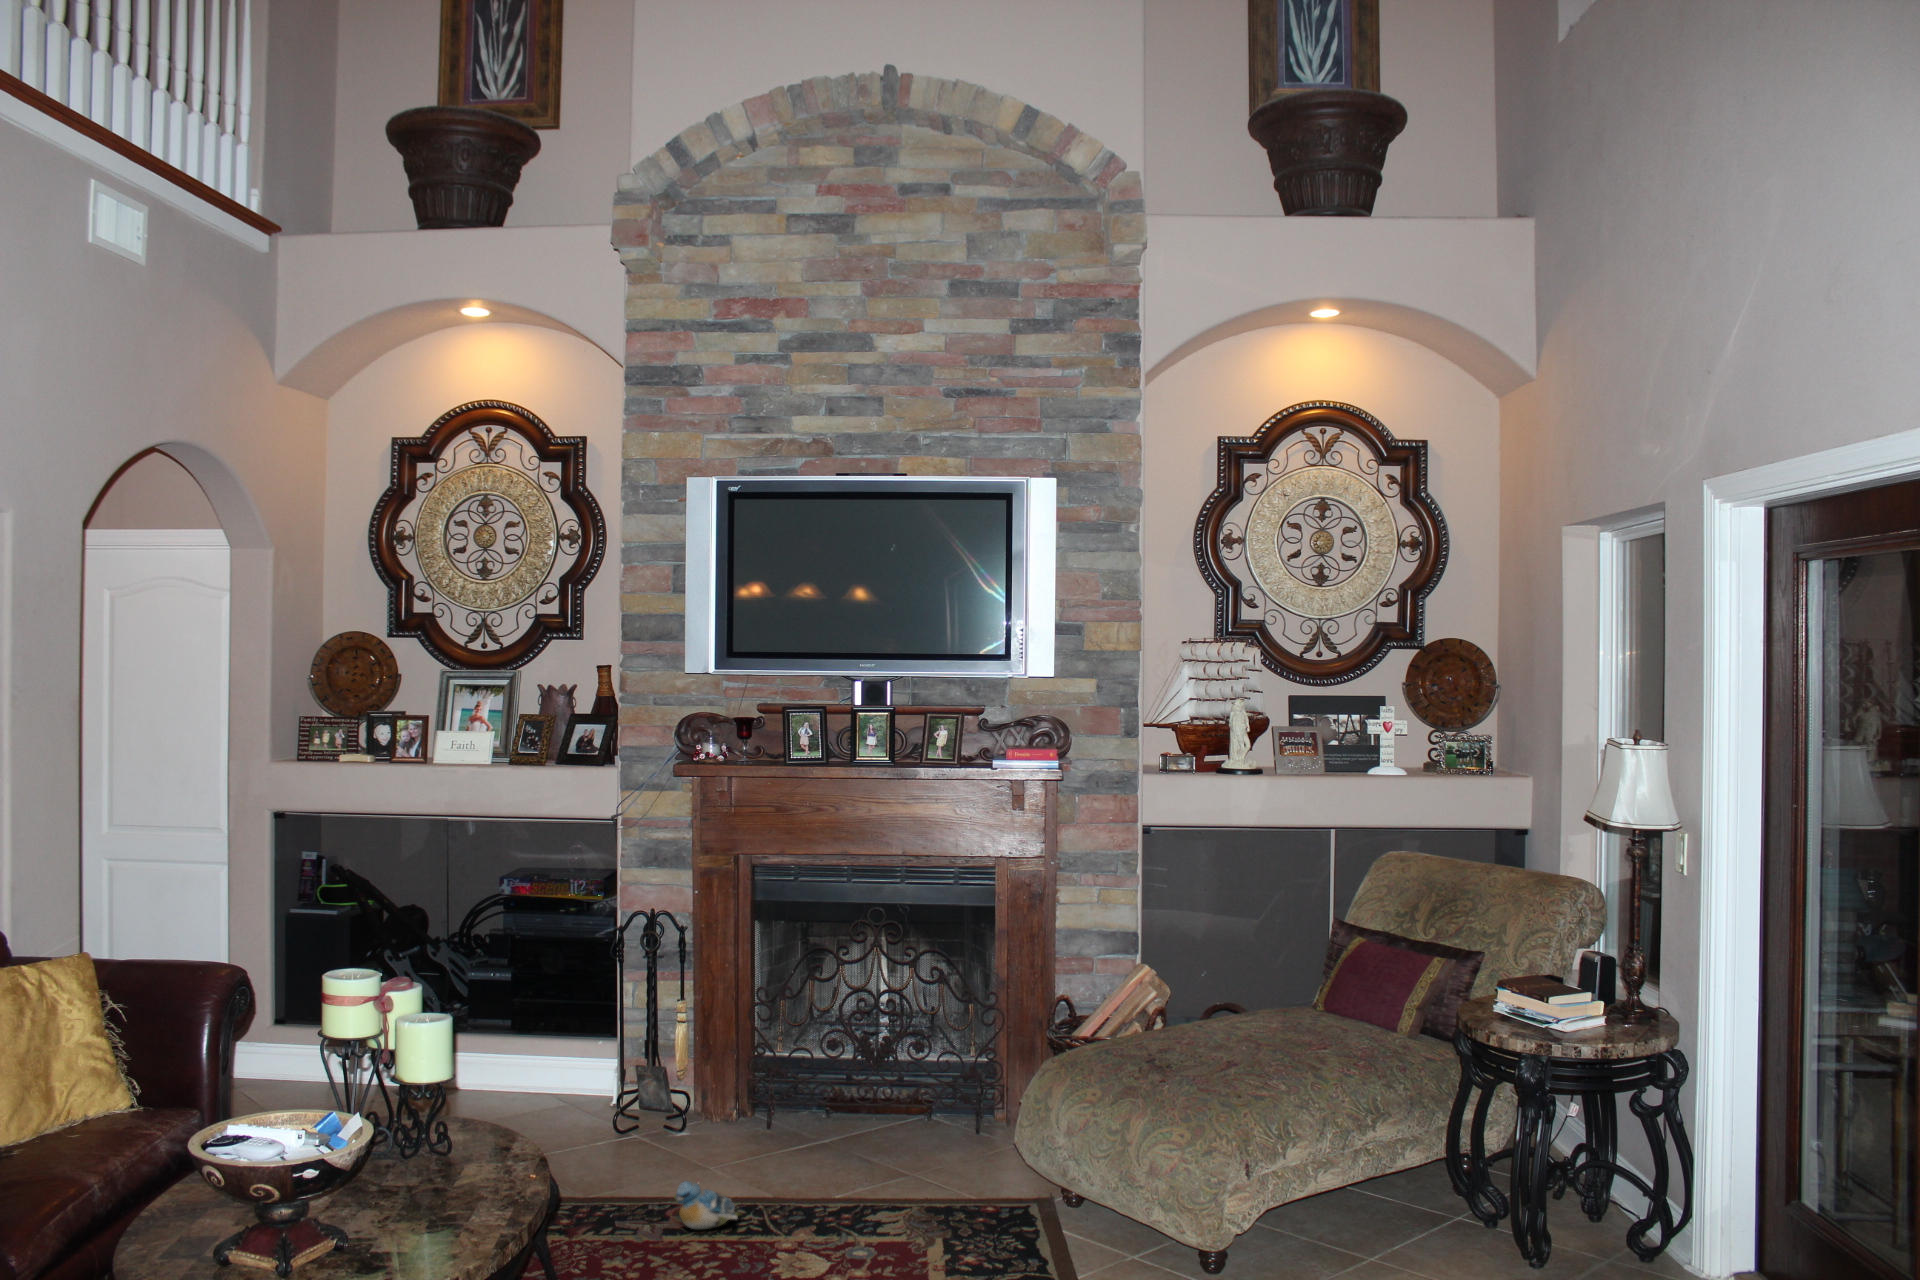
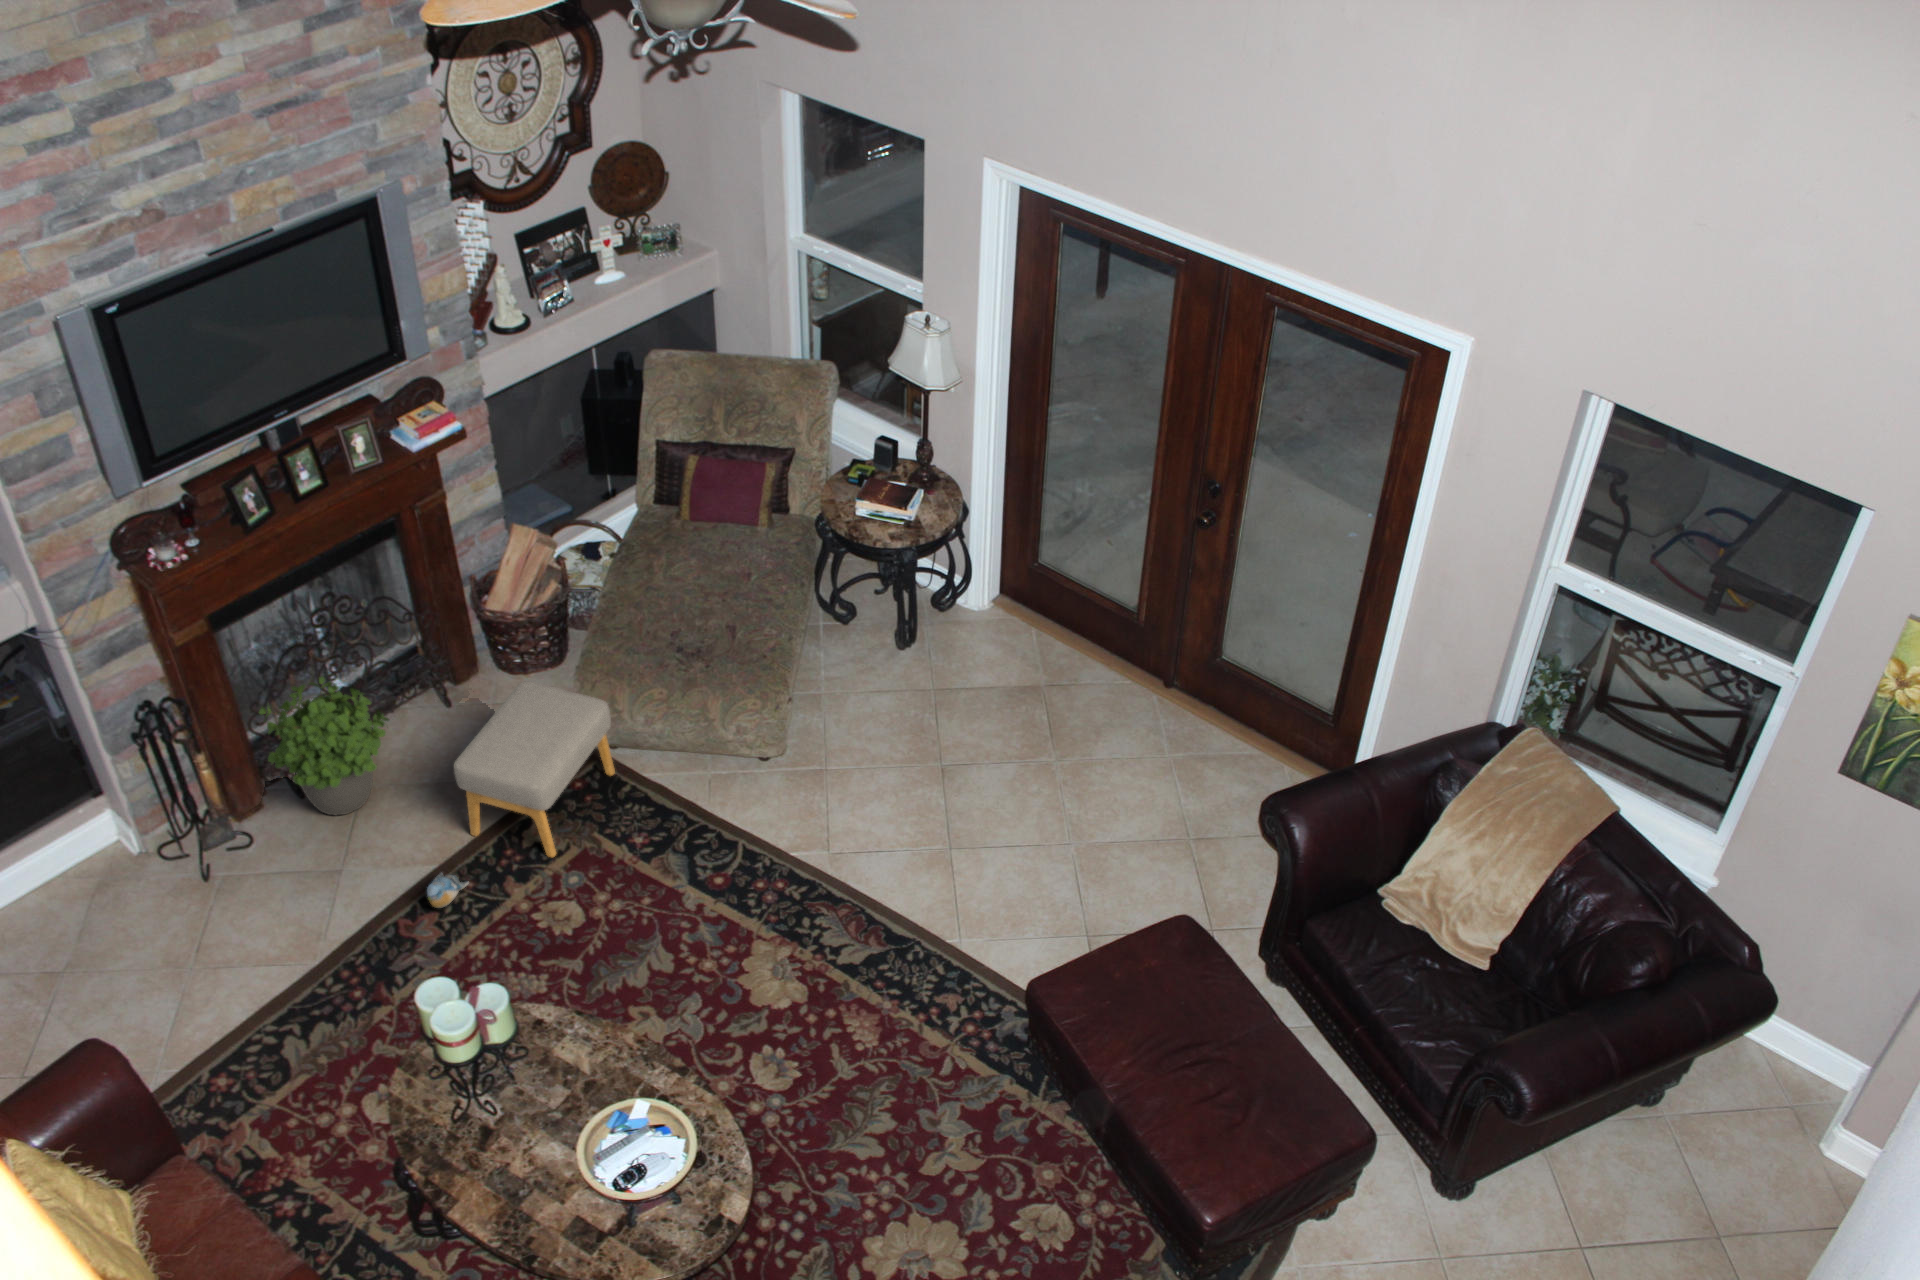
potted plant: none [713,973,848,1148] -> present [259,677,389,815]
footstool: none [811,1058,1030,1251] -> present [454,682,615,857]

